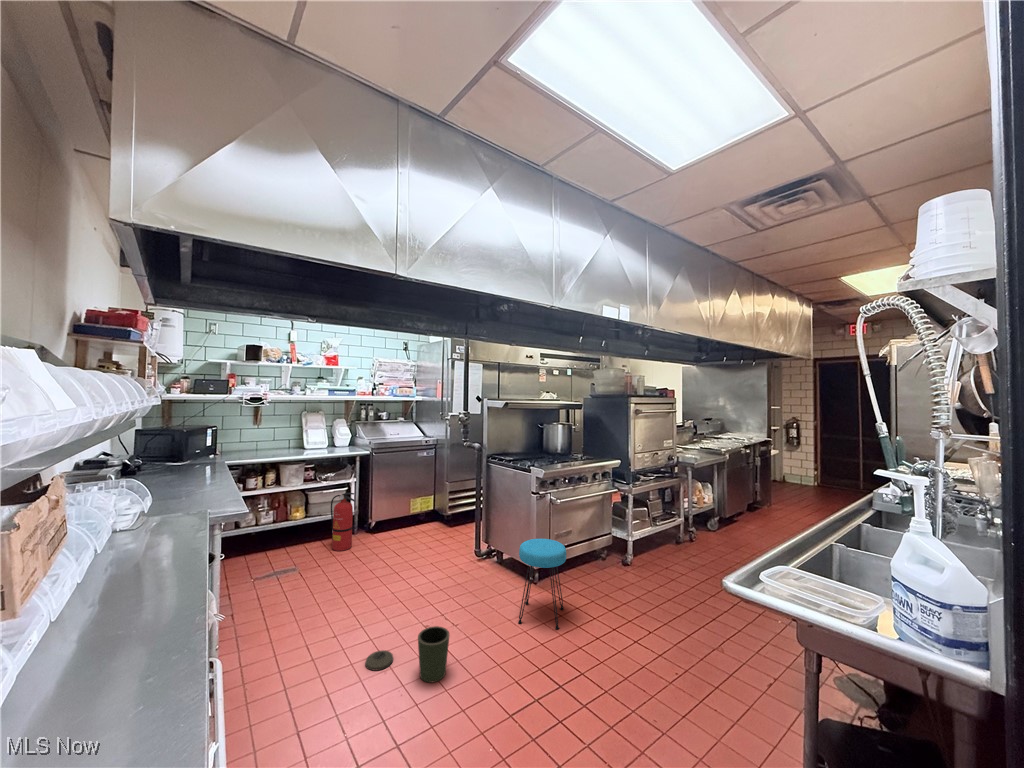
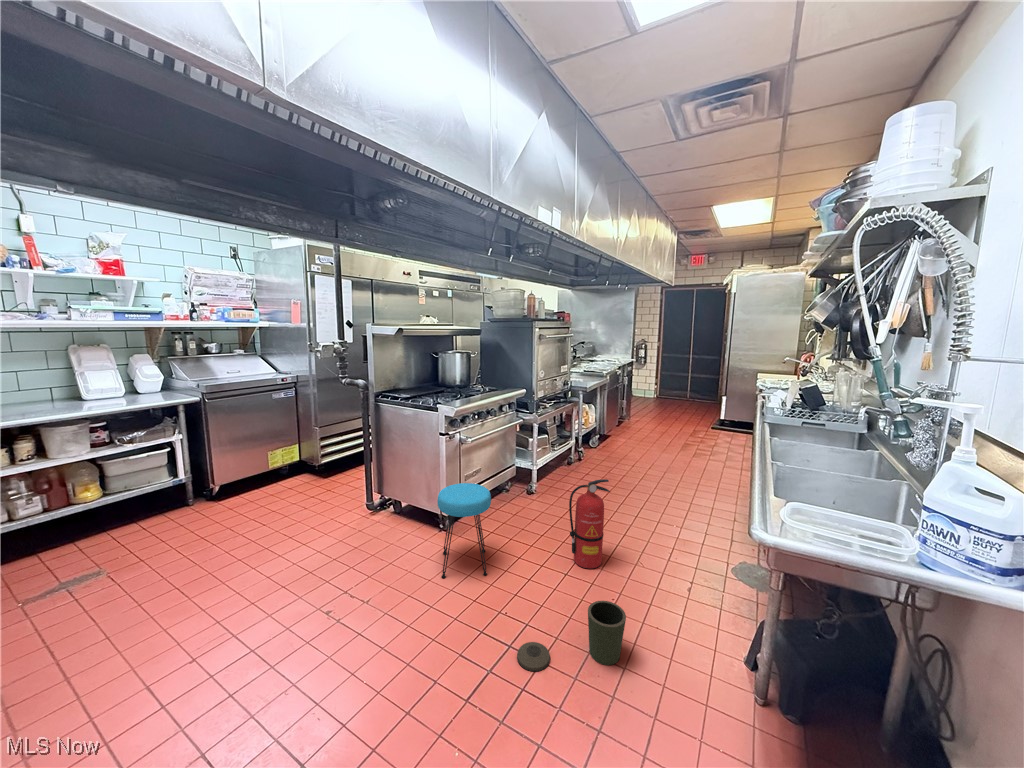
fire extinguisher: present [331,493,355,551] -> present [569,479,610,569]
trash can: present [365,626,449,682] -> present [517,601,626,671]

